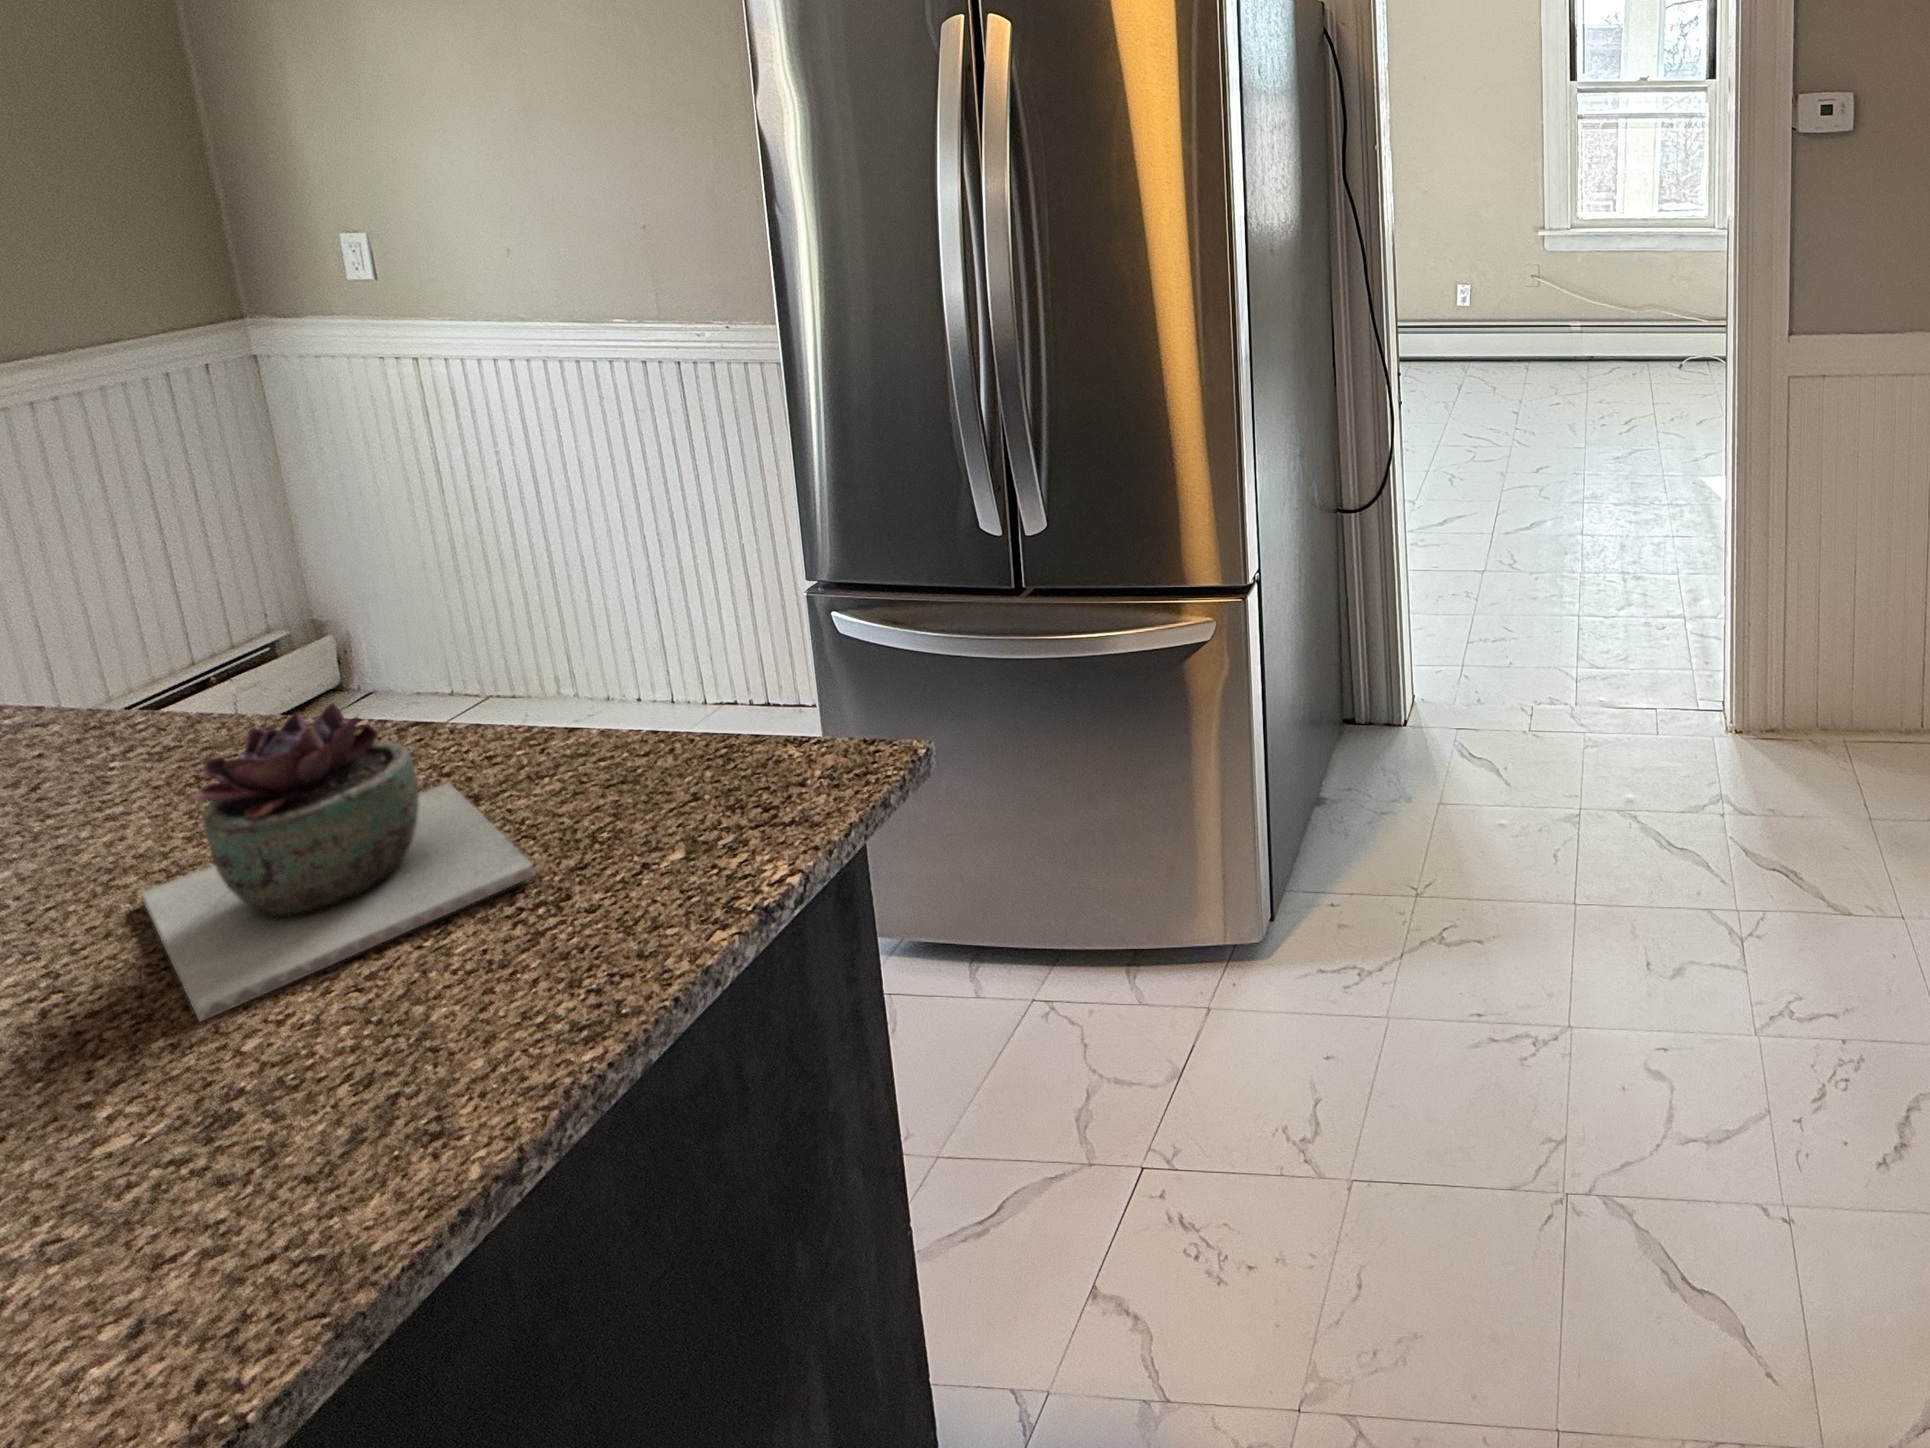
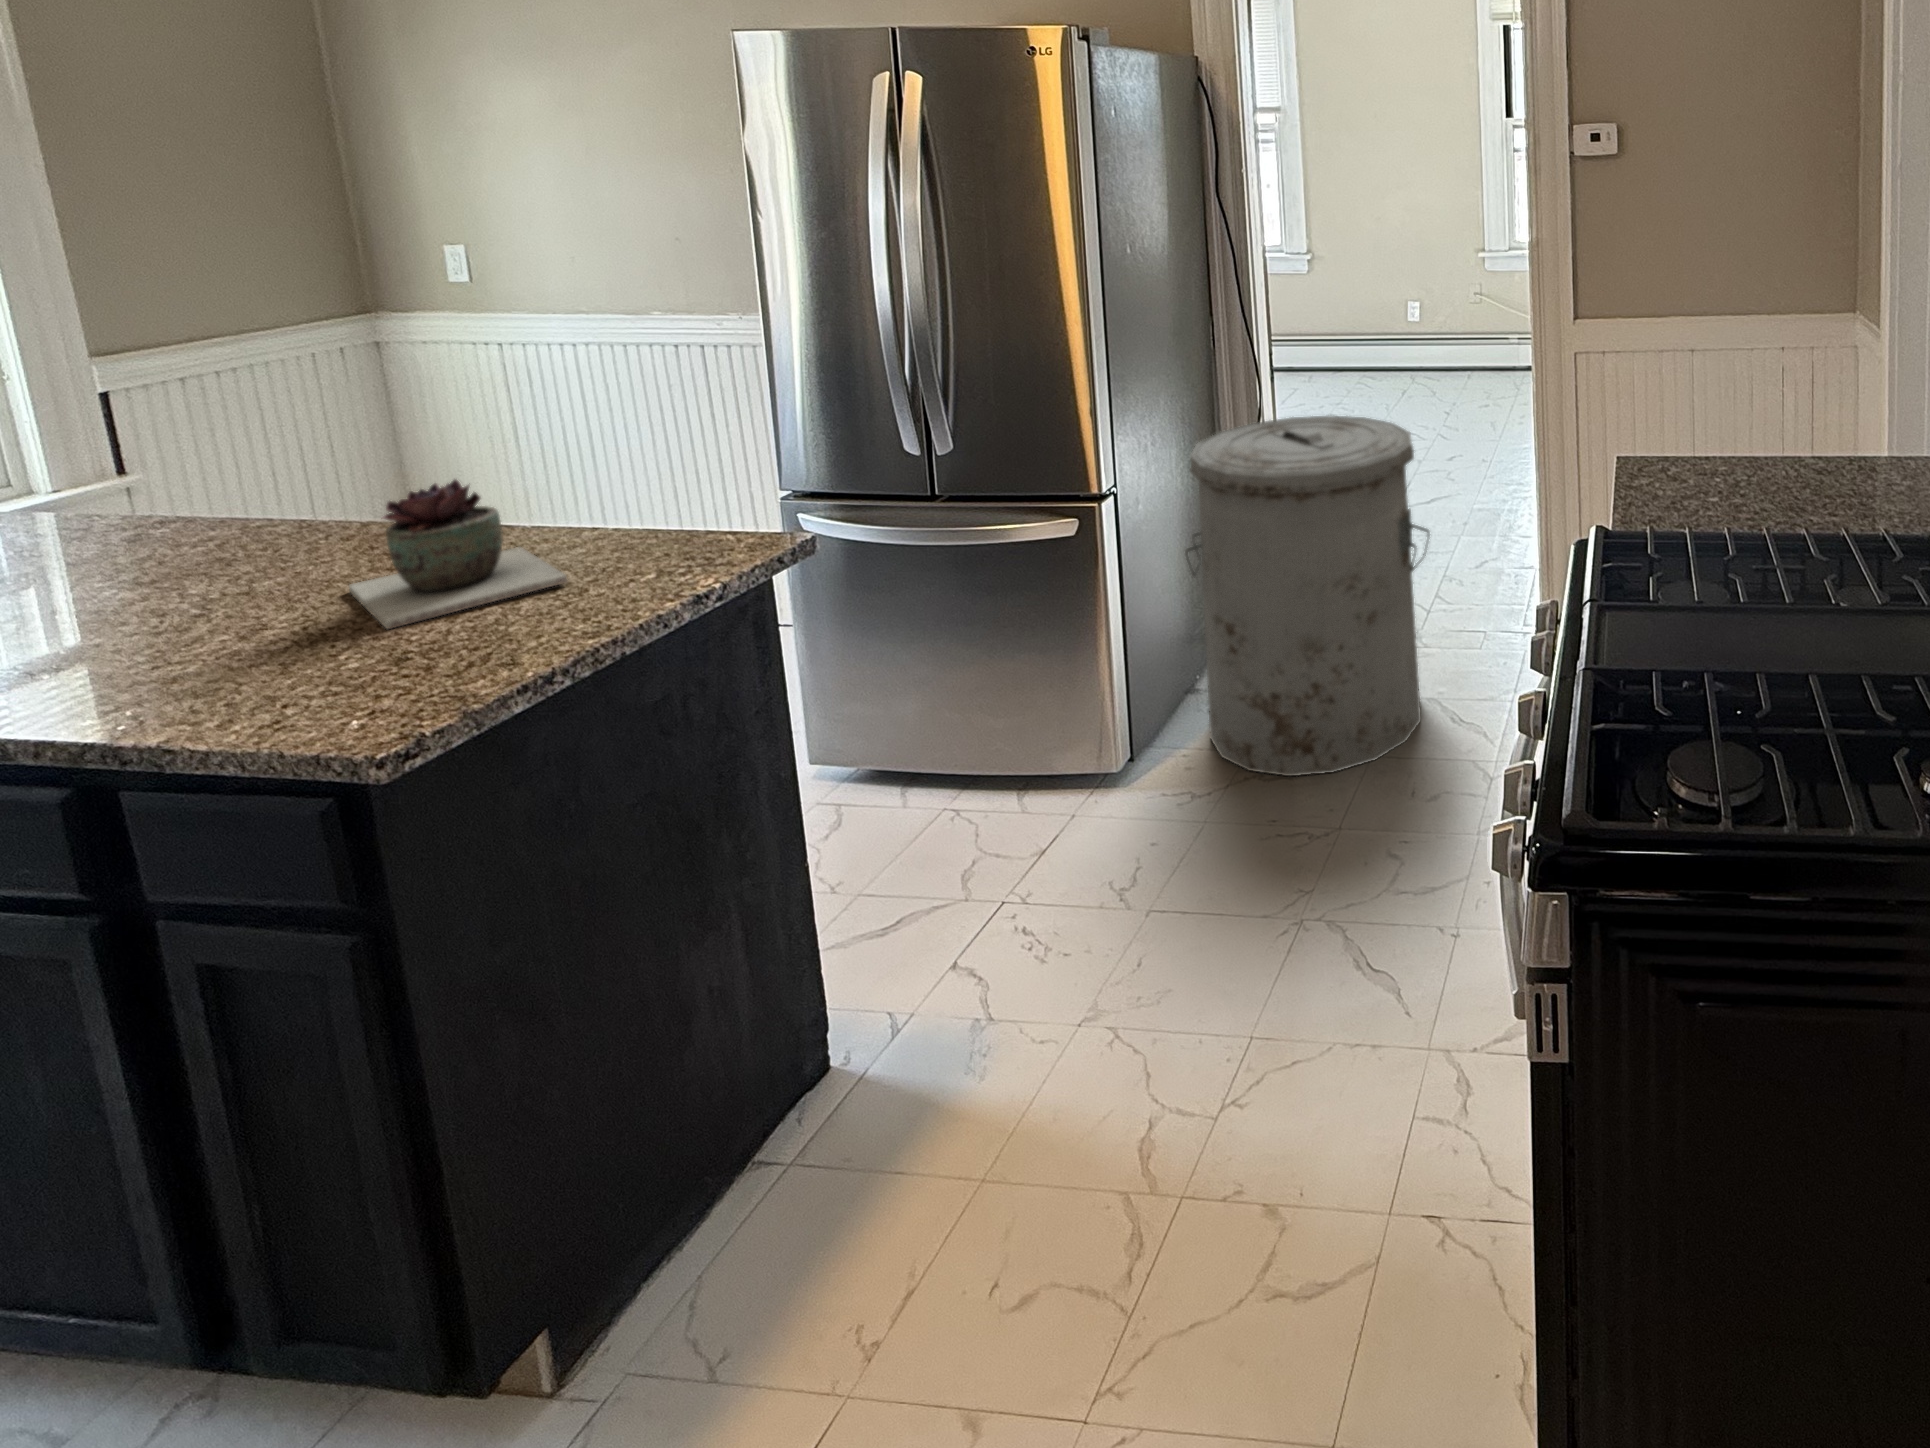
trash can: none [1329,458,1636,939] -> present [1186,416,1429,776]

